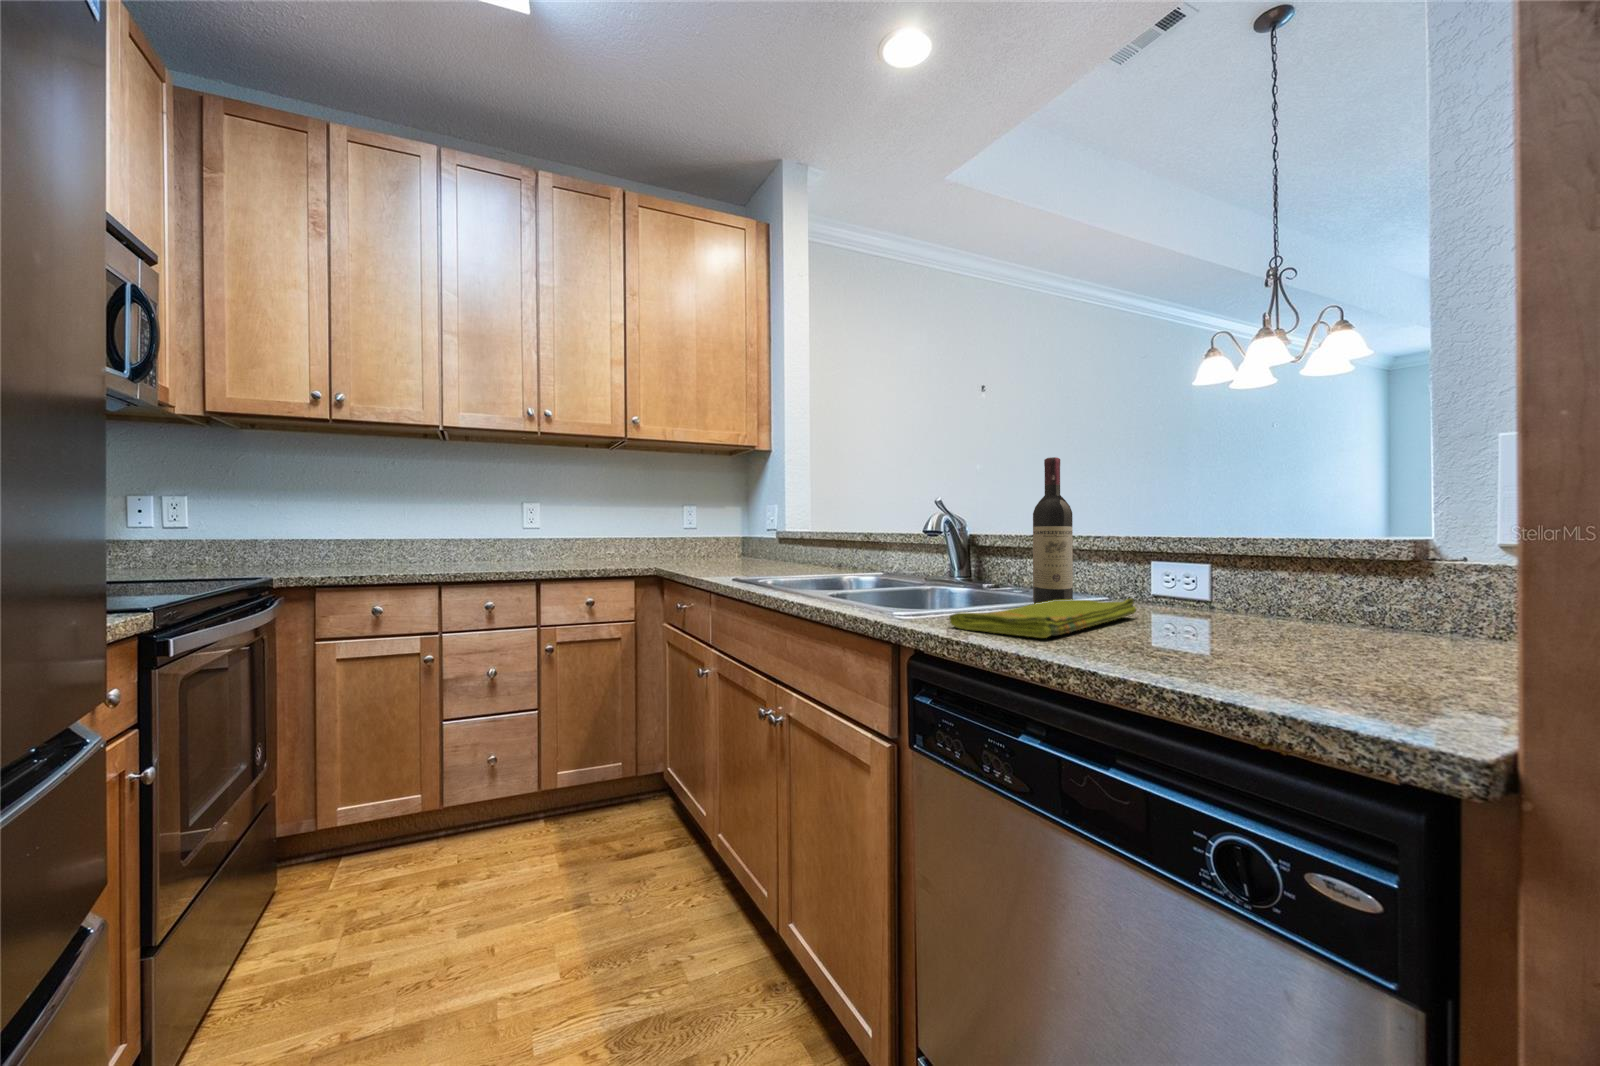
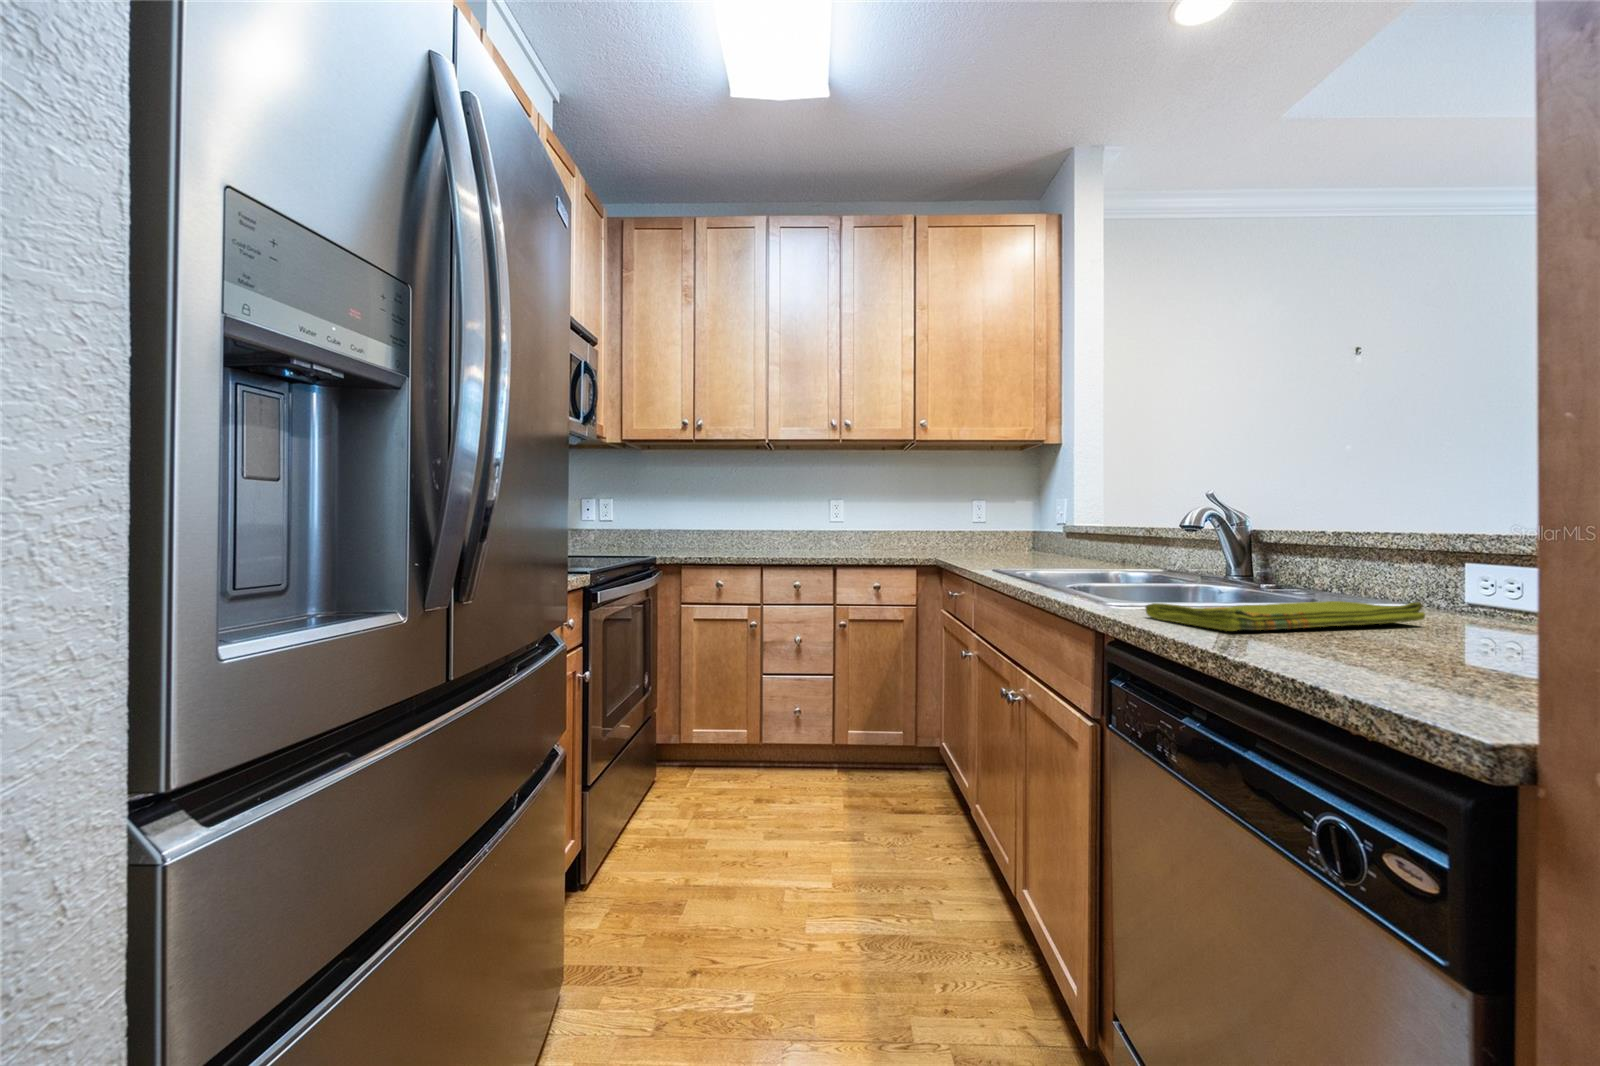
wine bottle: present [1033,457,1073,604] -> none [1308,438,1364,610]

